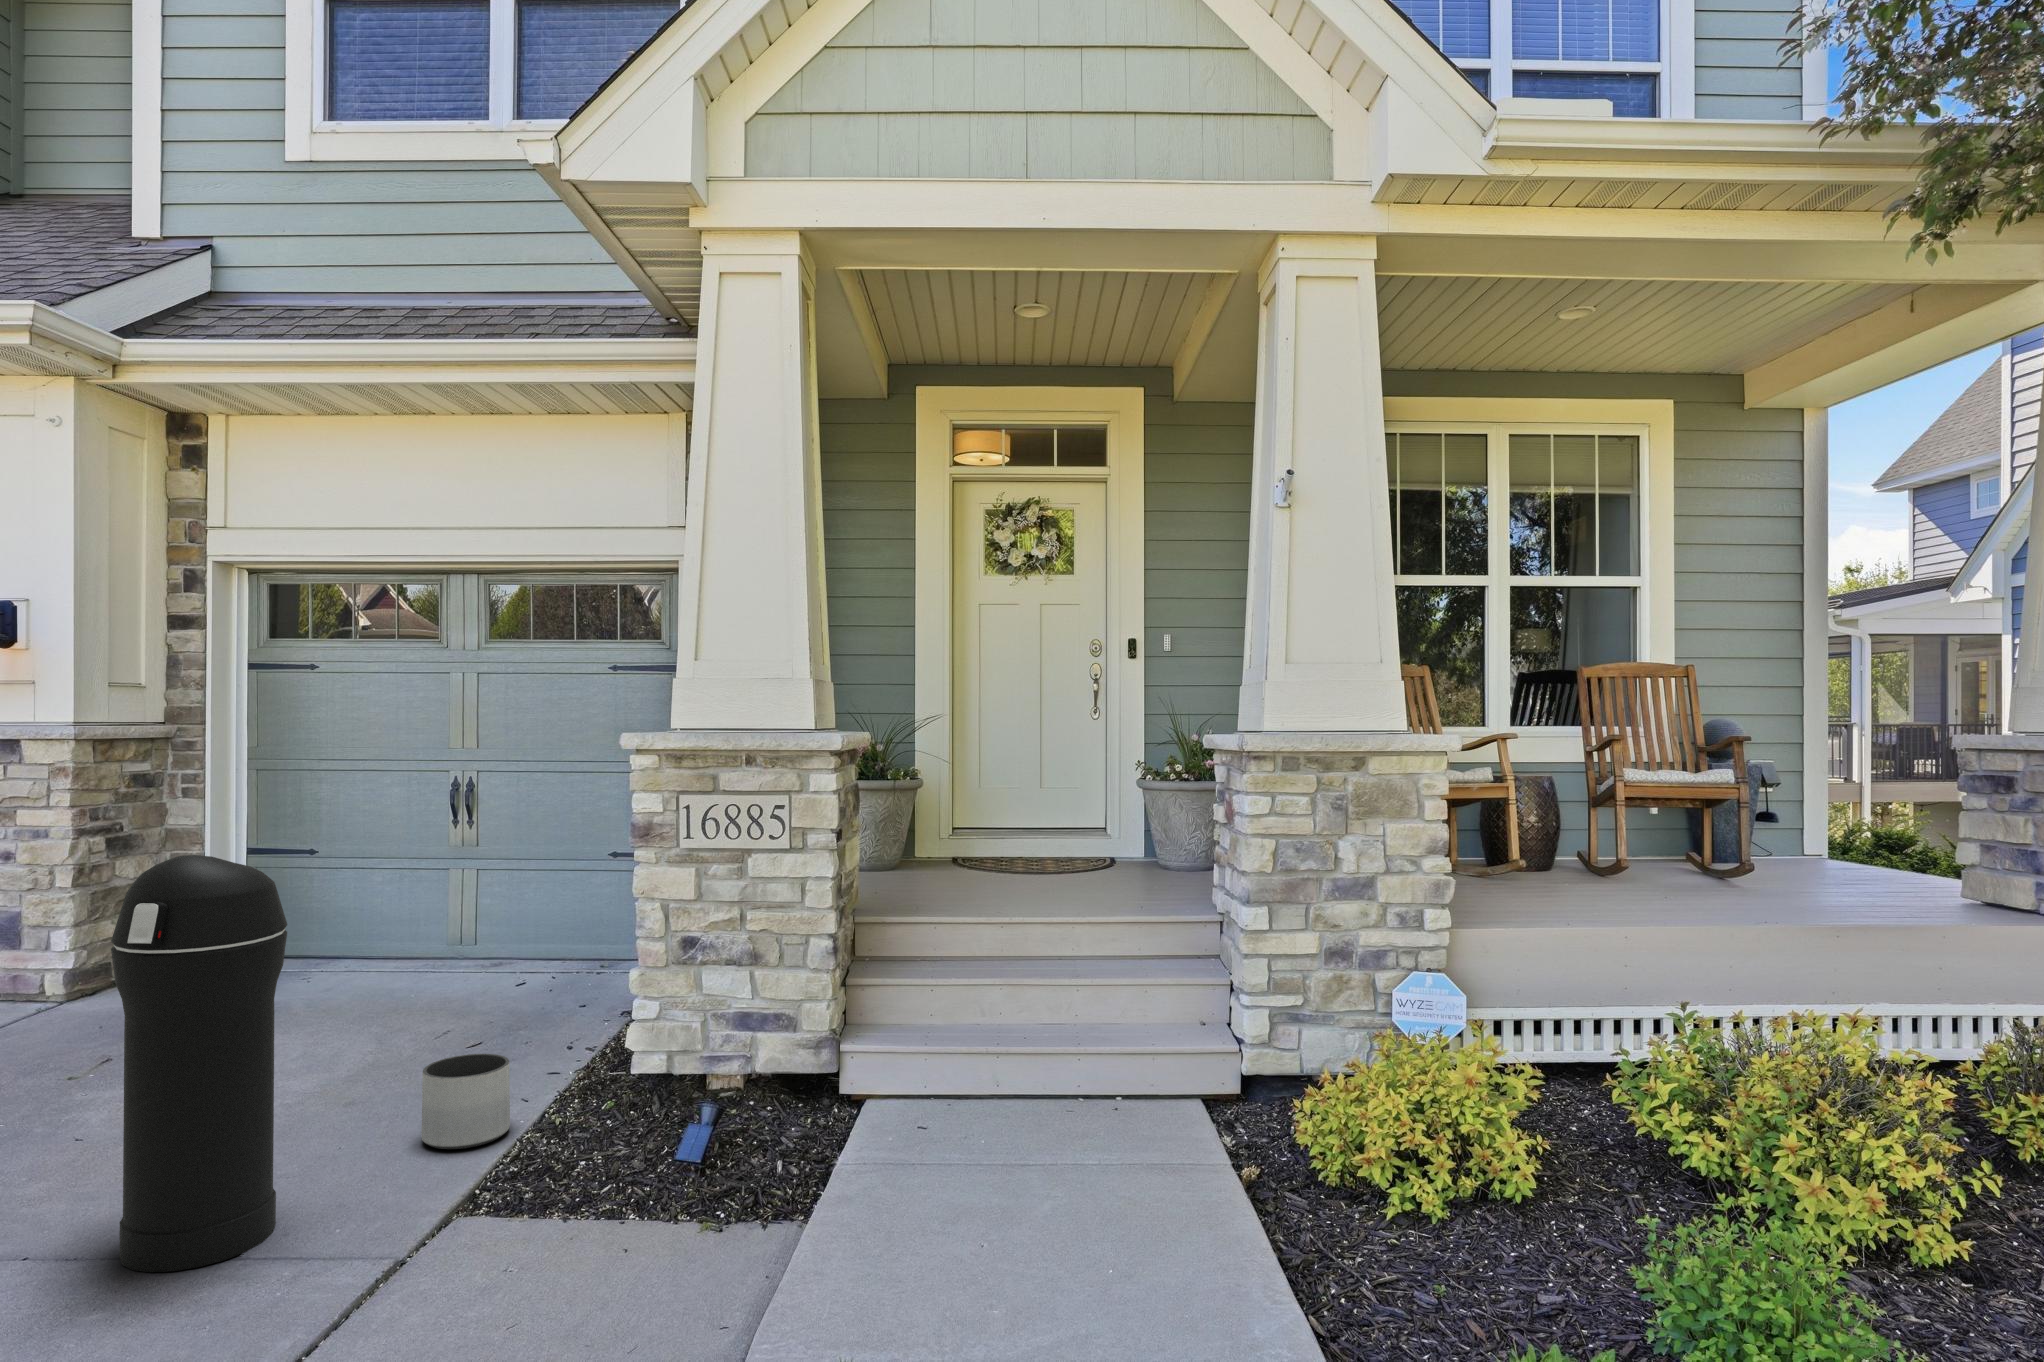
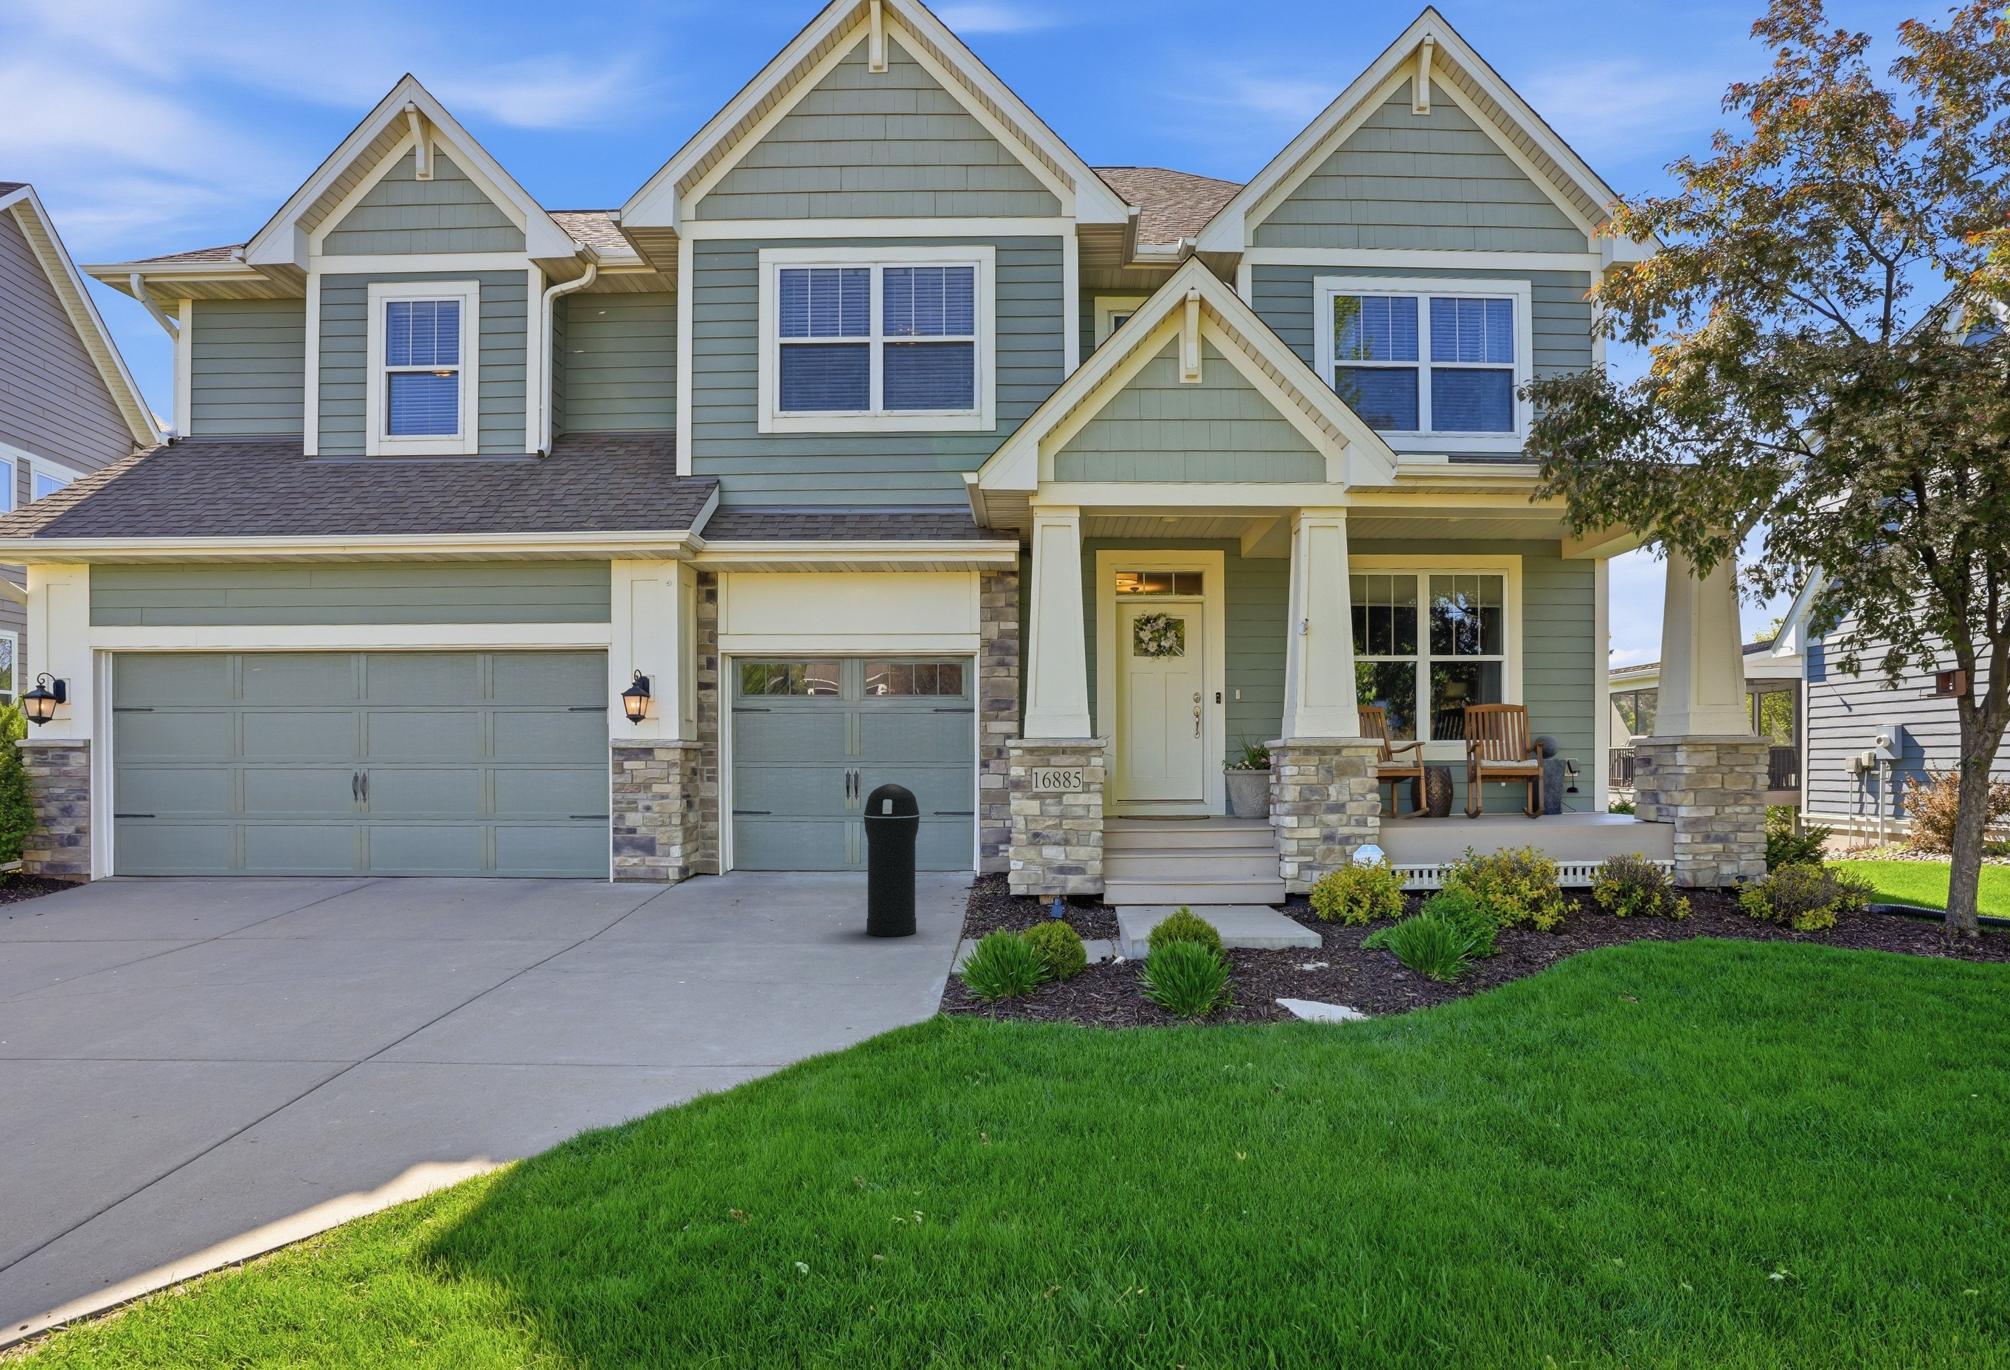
planter: present [421,1054,510,1149] -> none [936,881,970,916]

